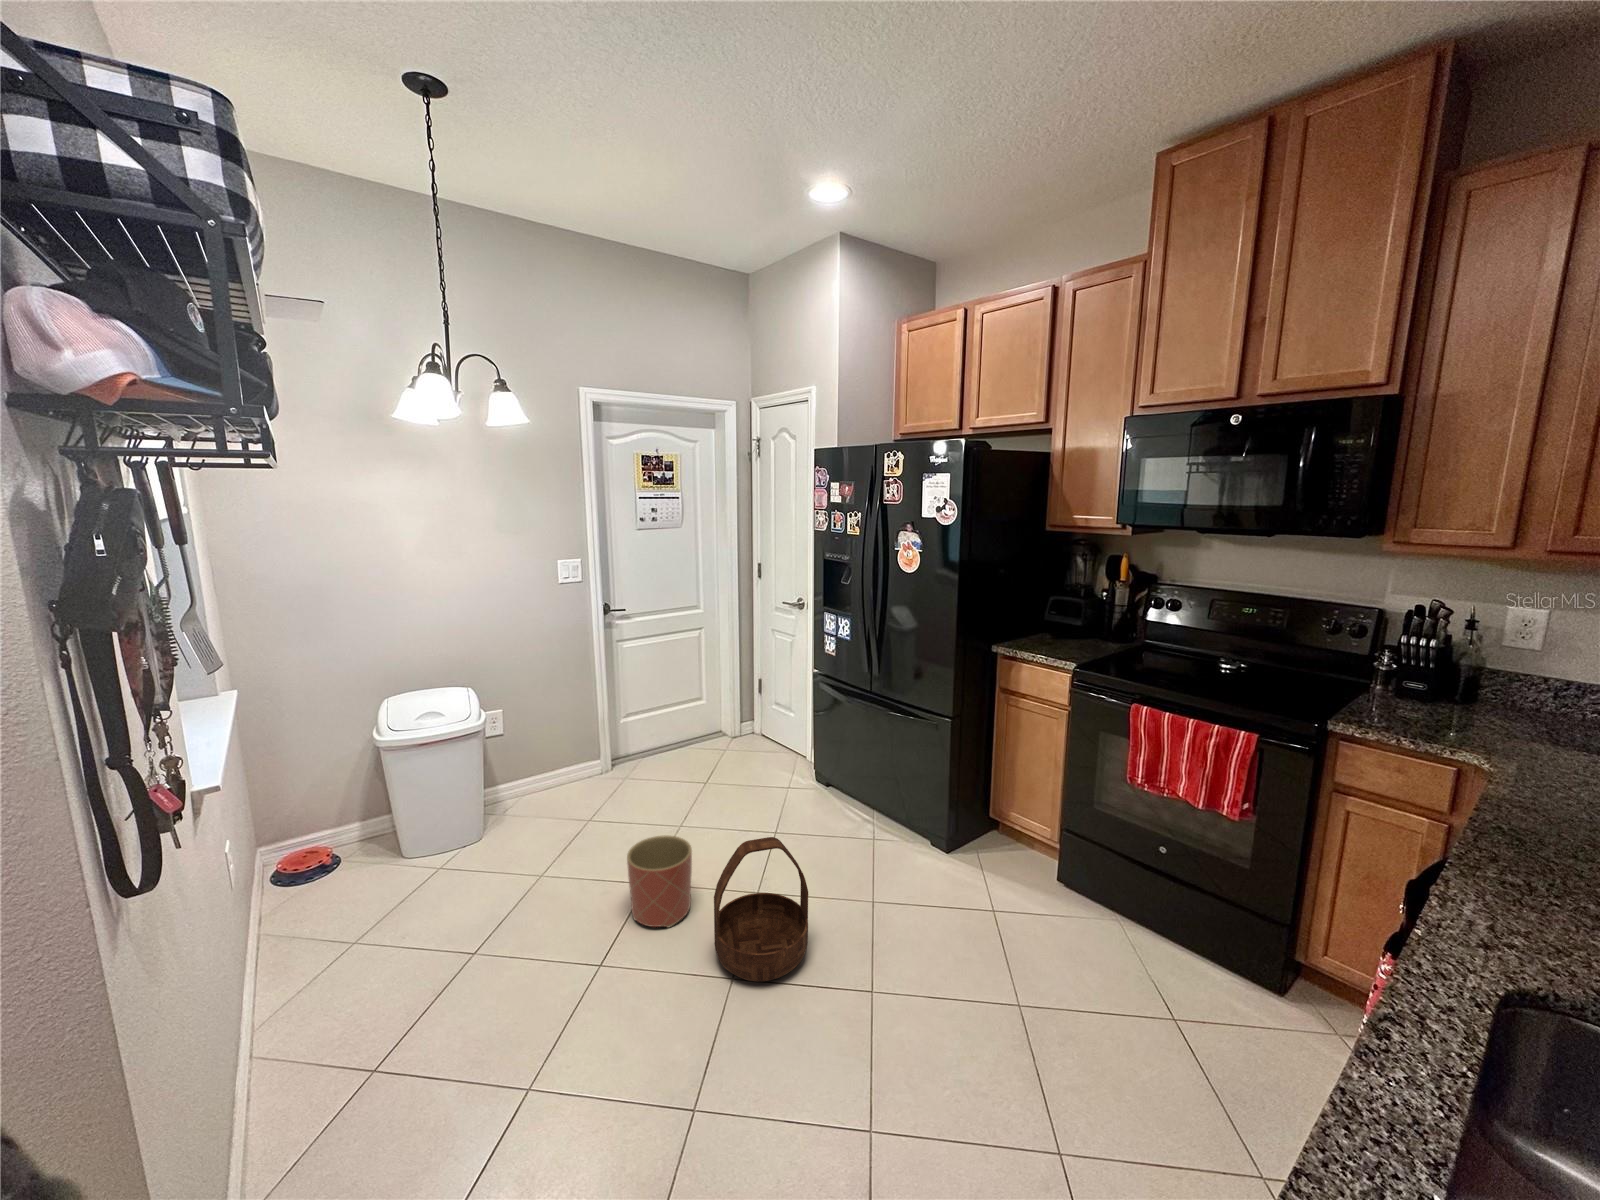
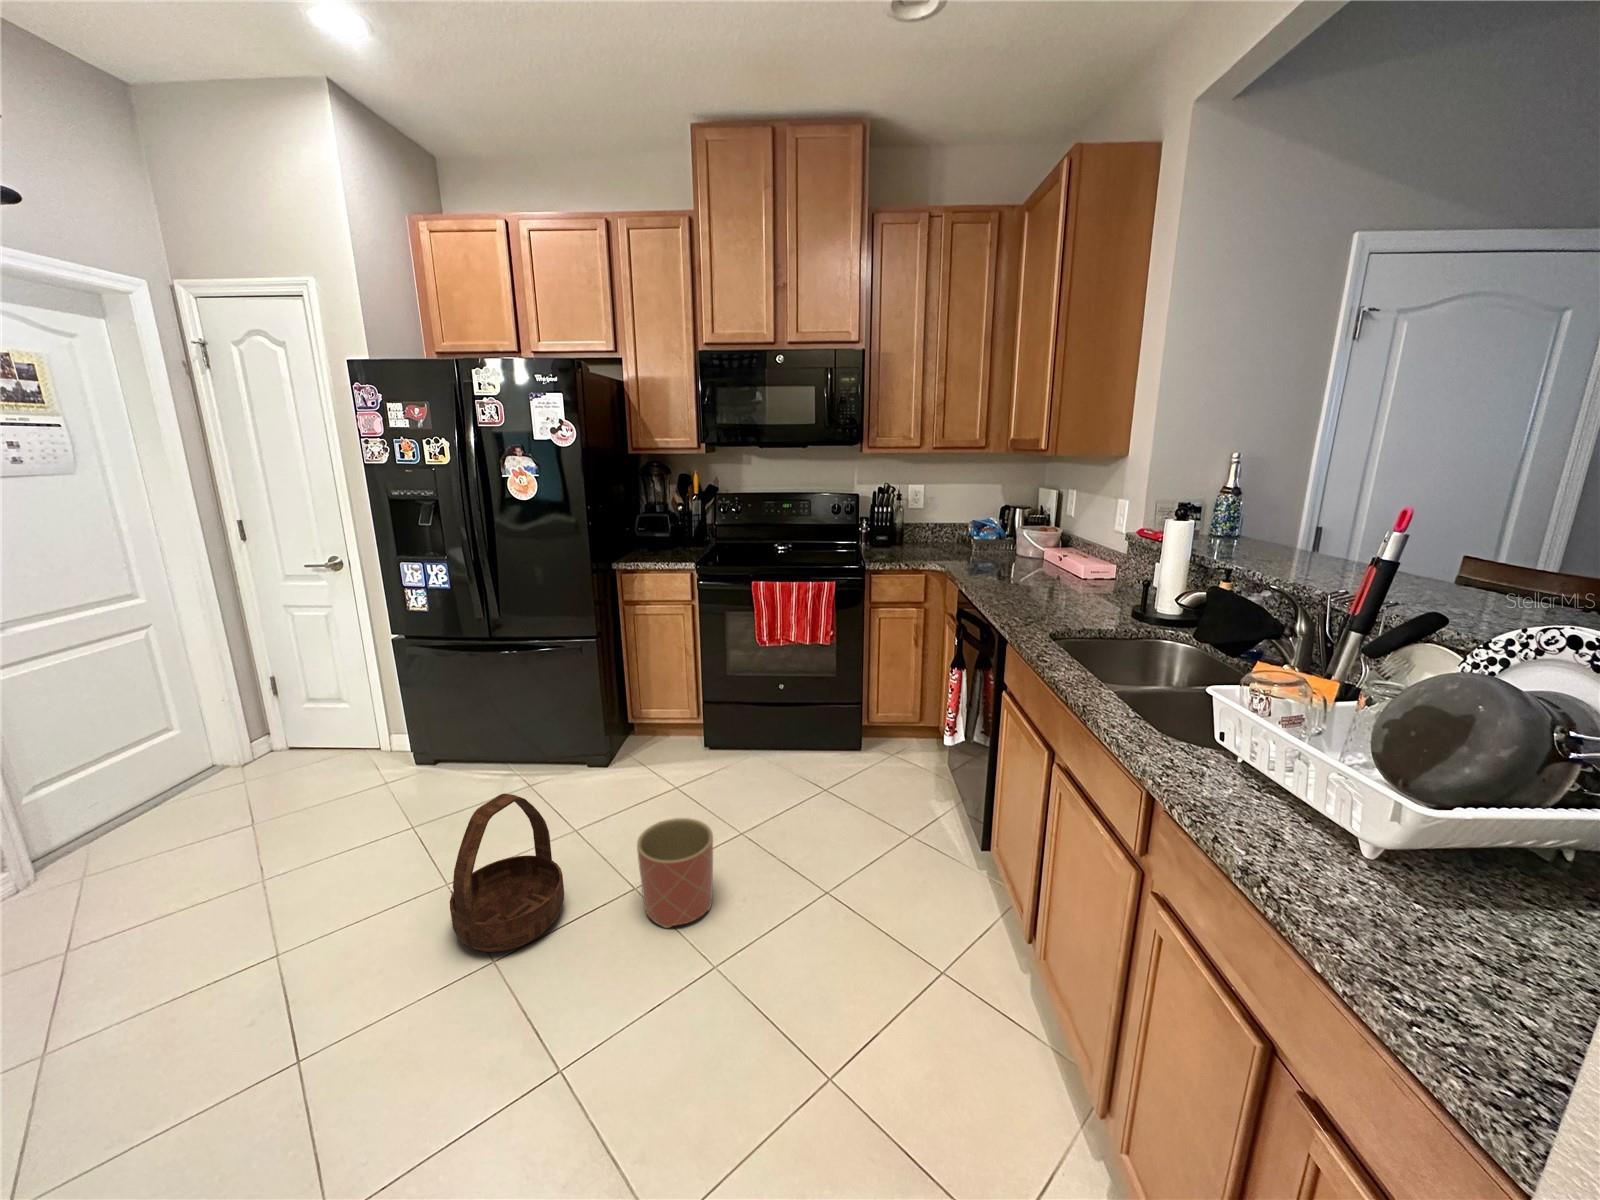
planter: present [627,835,692,927] -> present [637,818,713,928]

